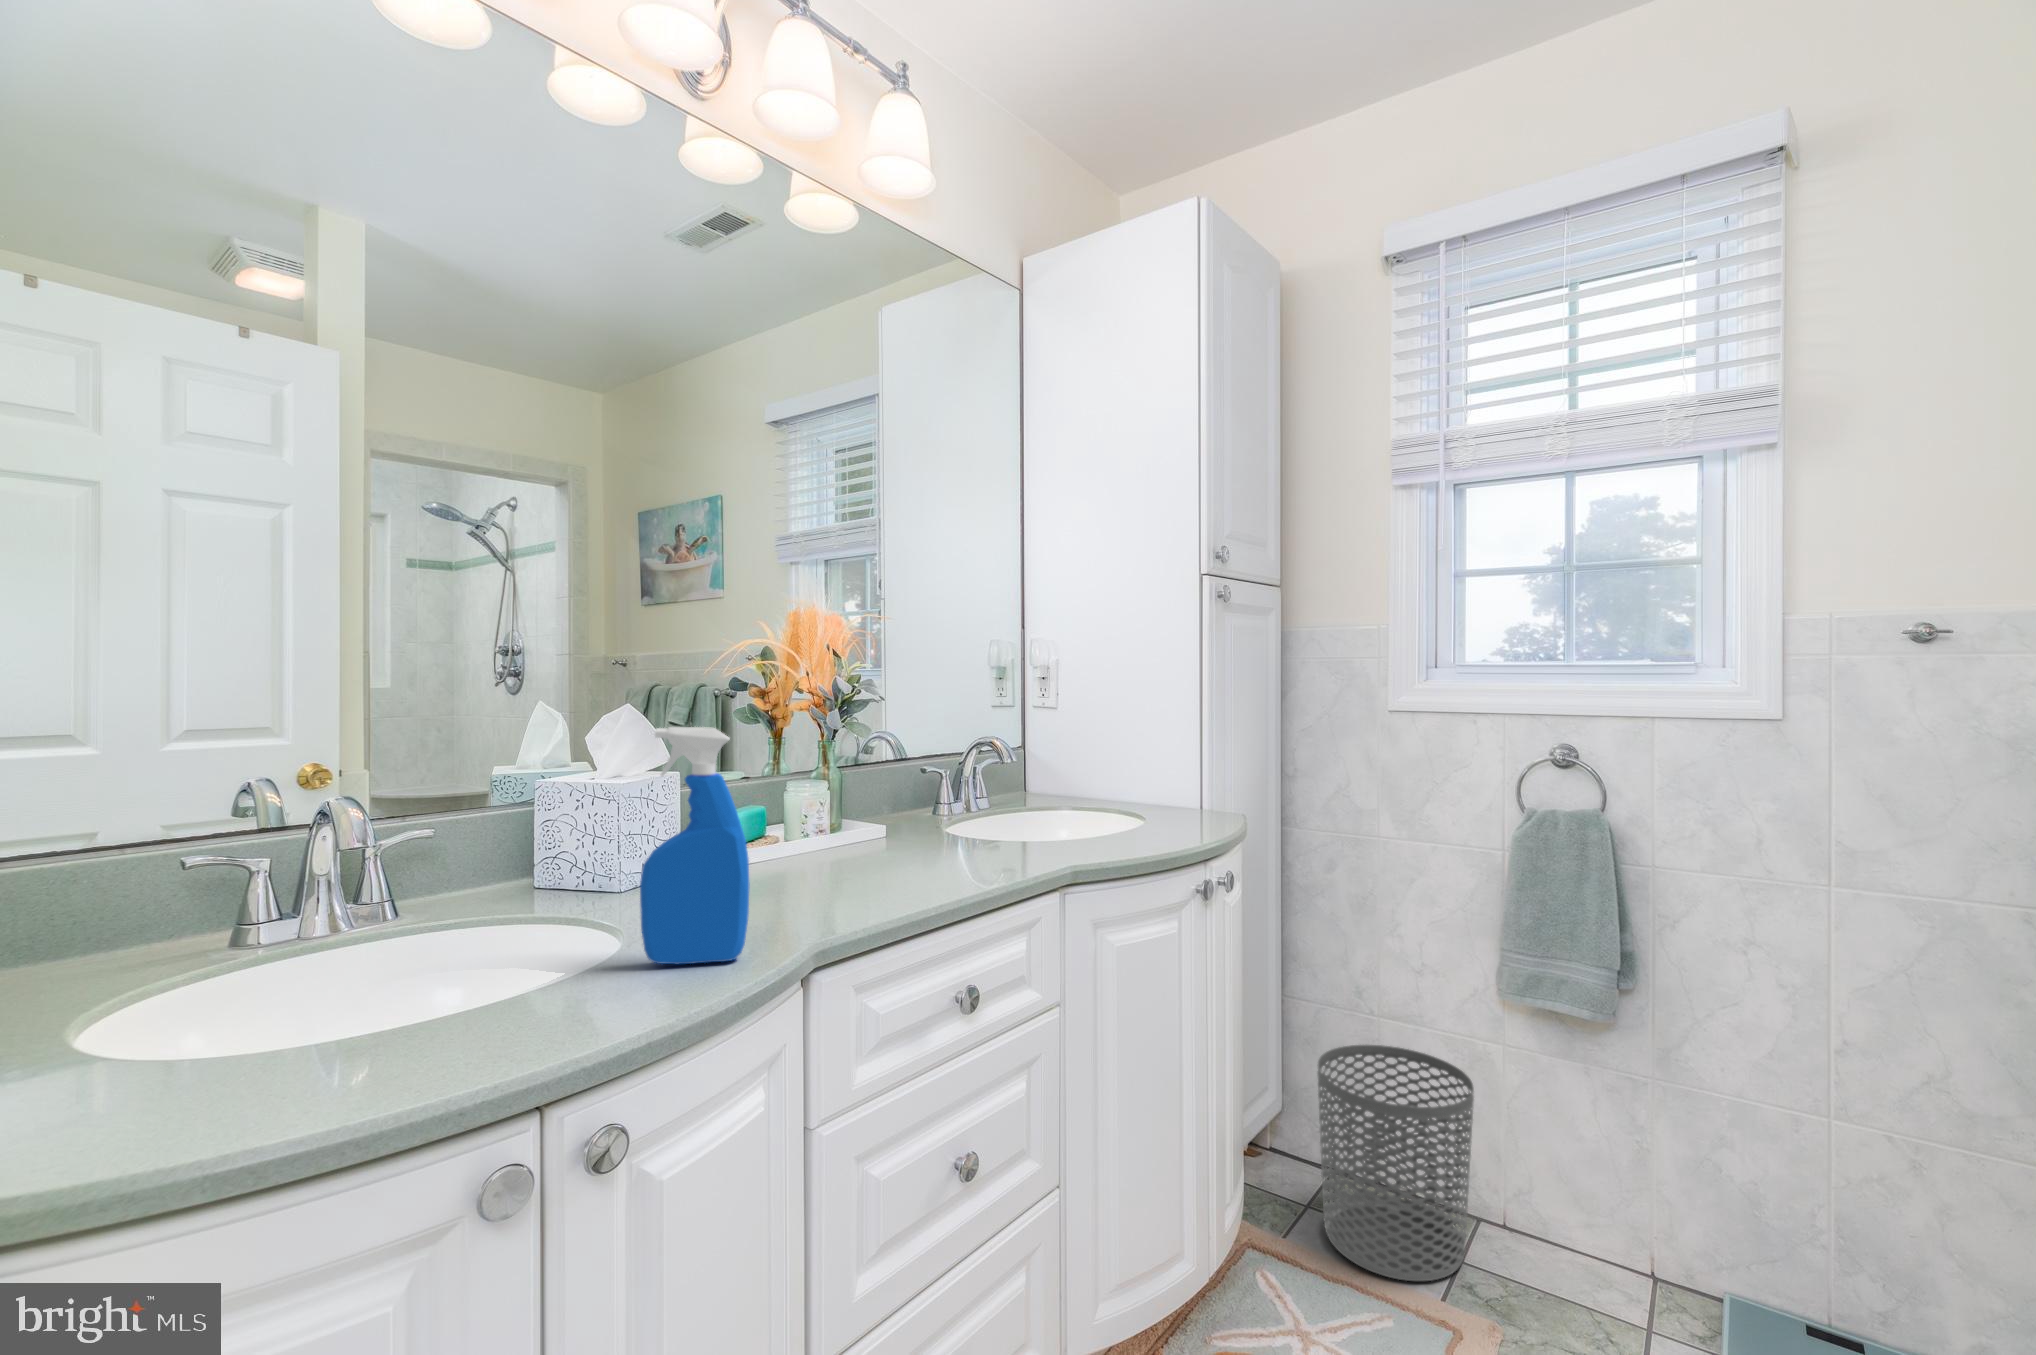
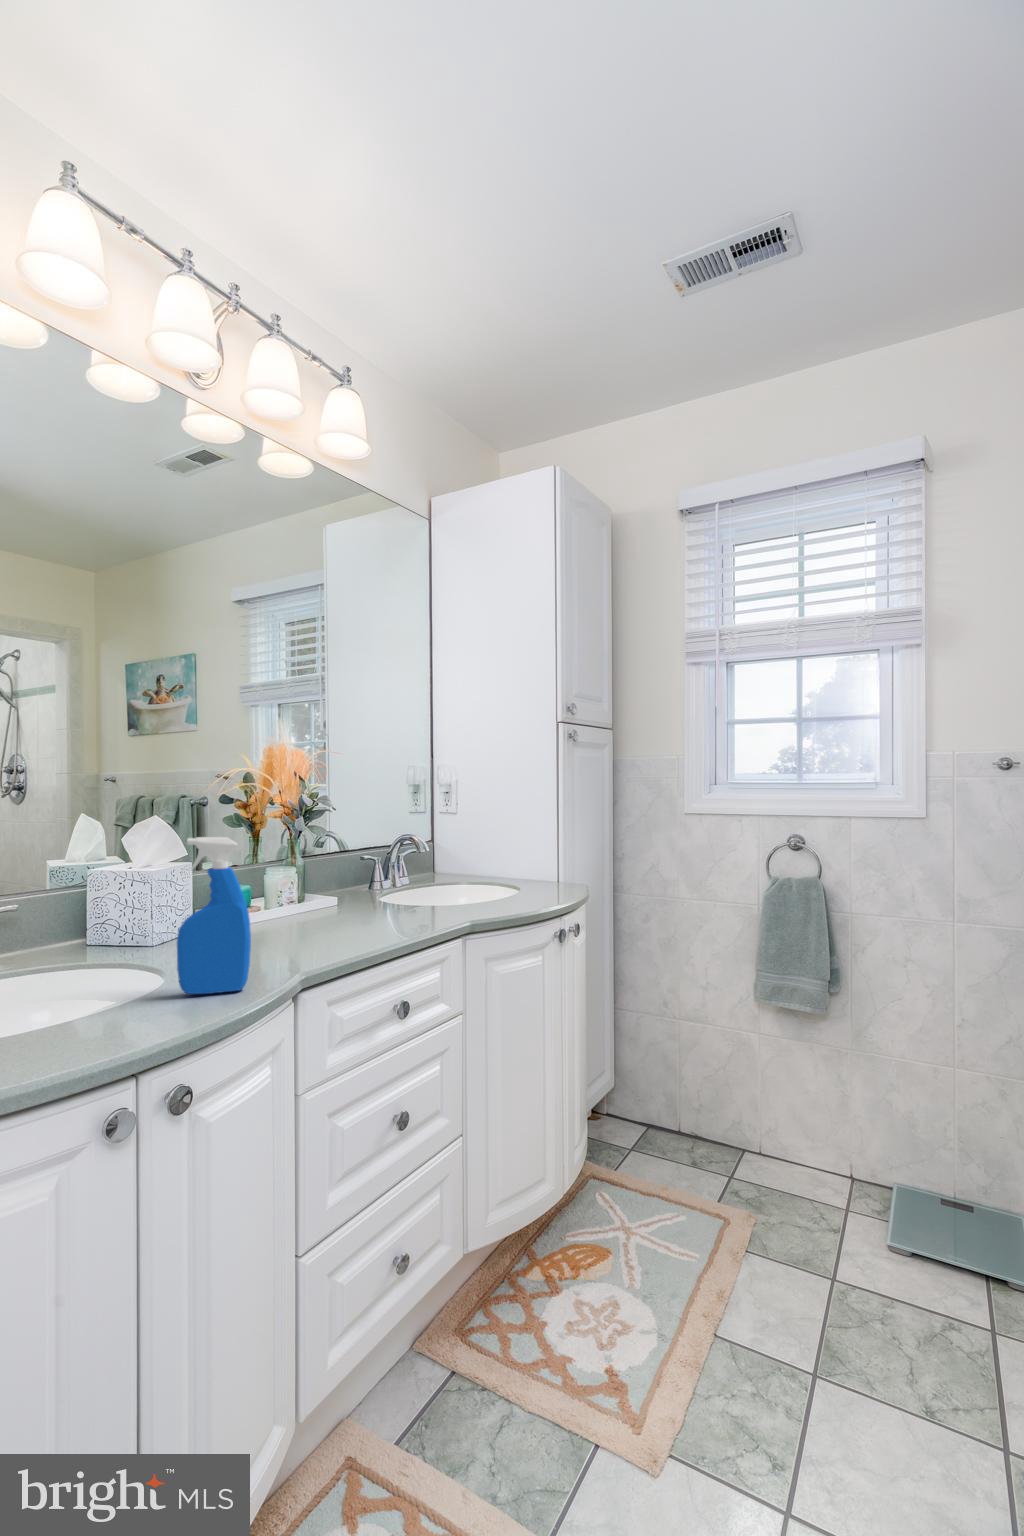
waste bin: present [1318,1045,1474,1281] -> none [637,1039,737,1195]

